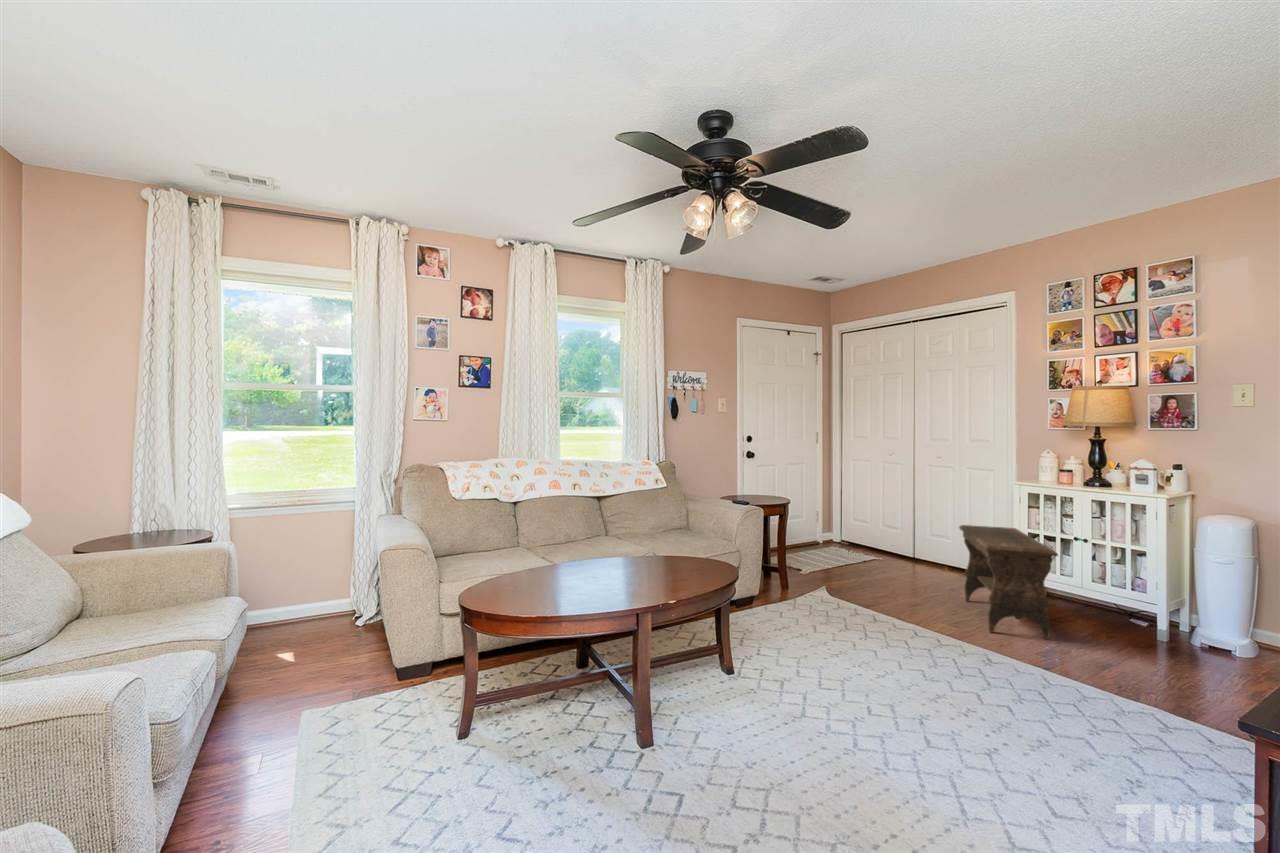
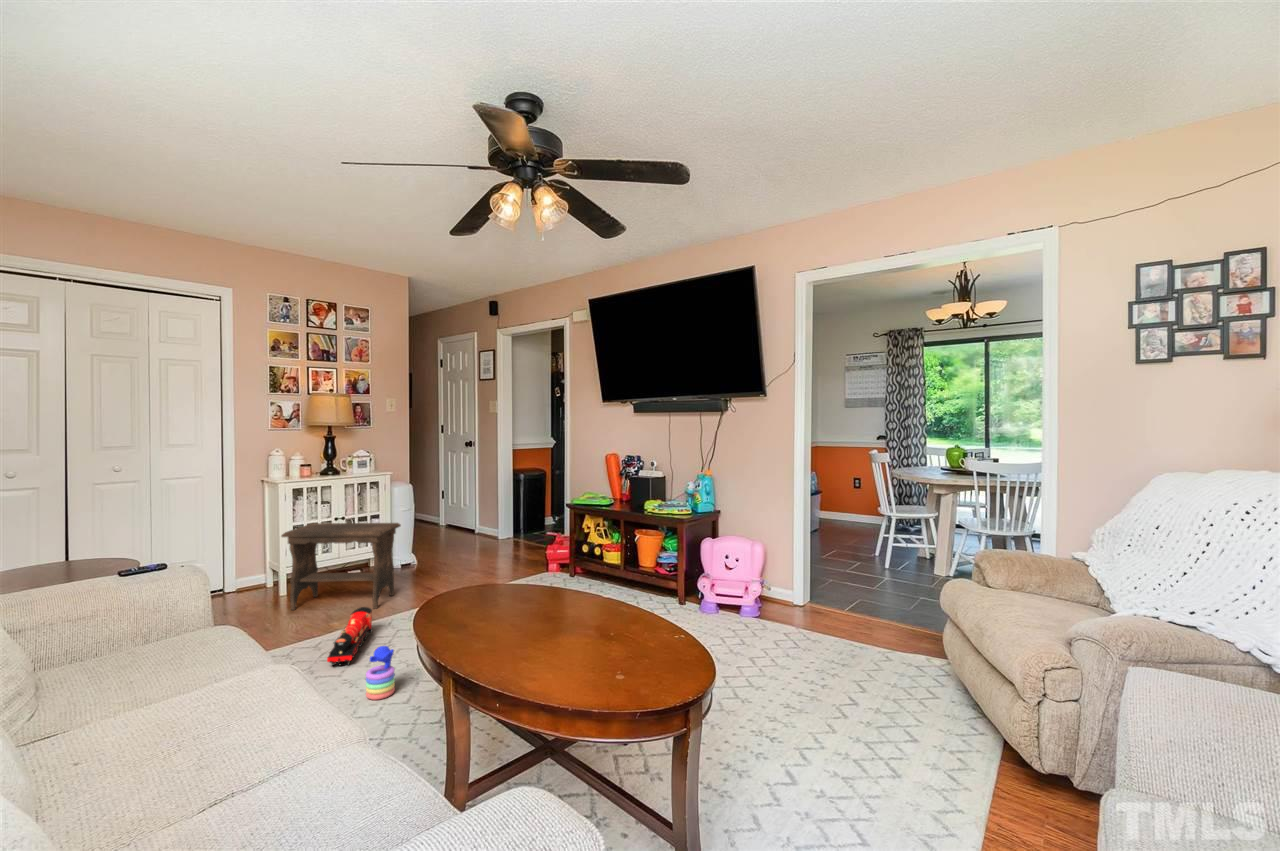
toy train: none [825,599,912,631] -> present [327,607,372,666]
stacking toy: none [766,602,791,643] -> present [366,646,395,700]

